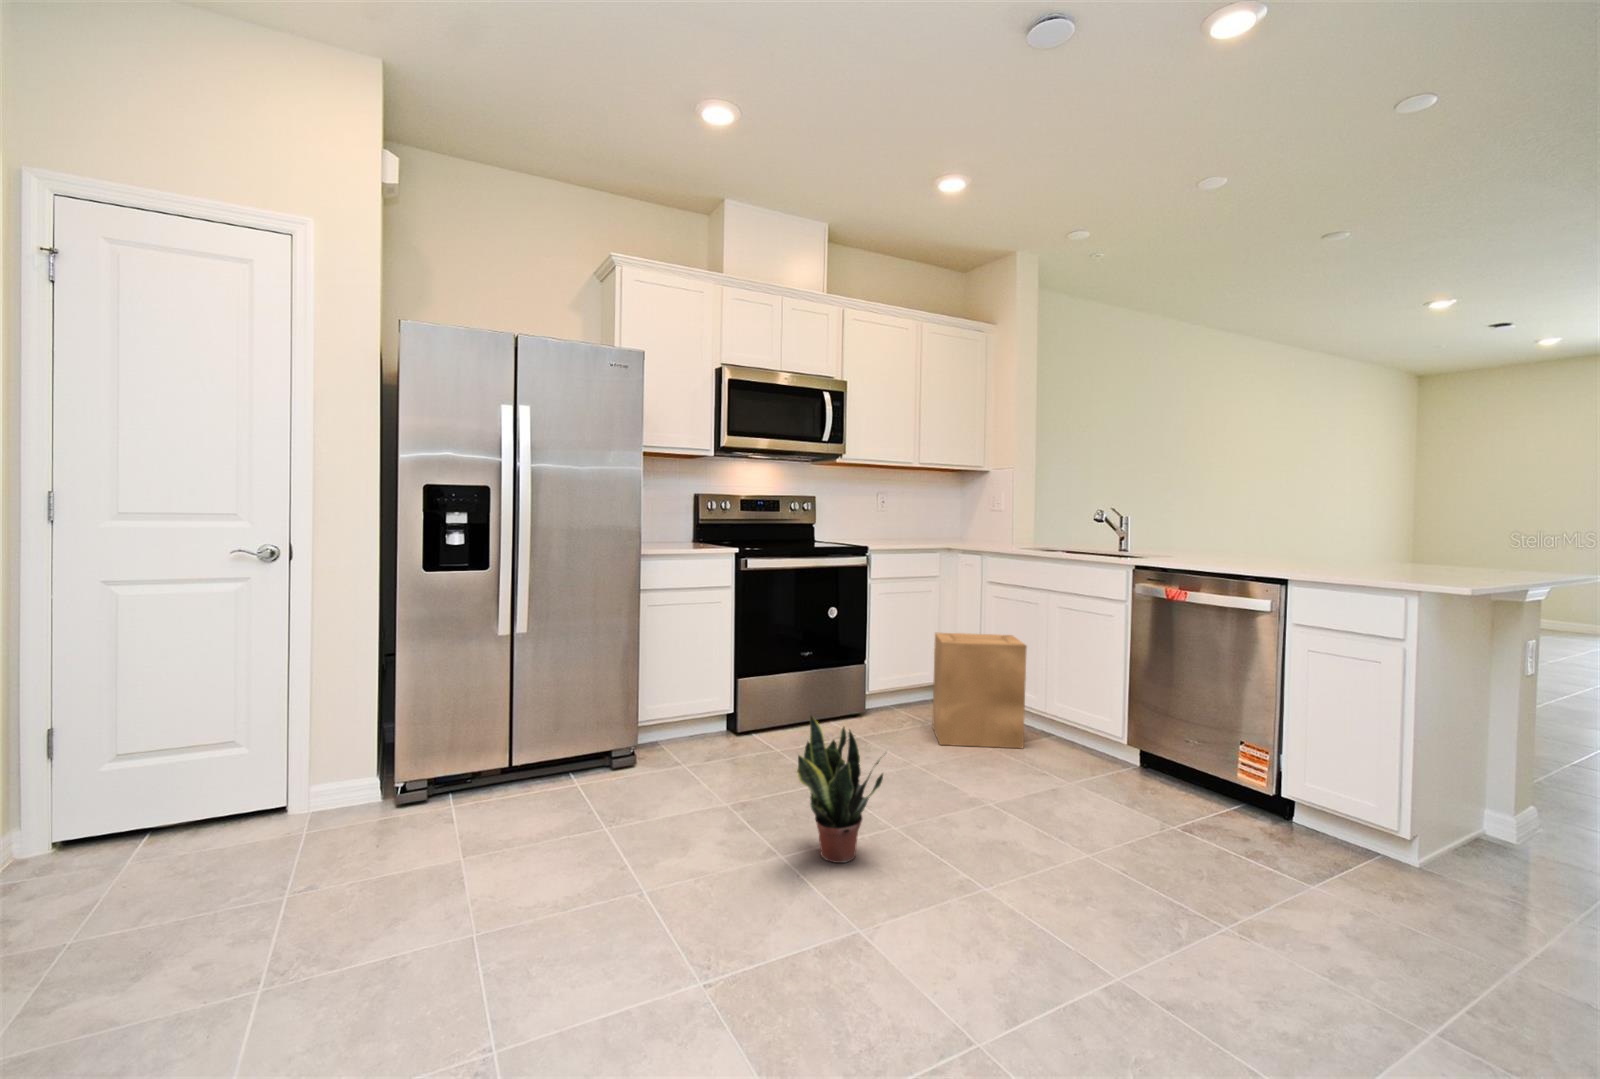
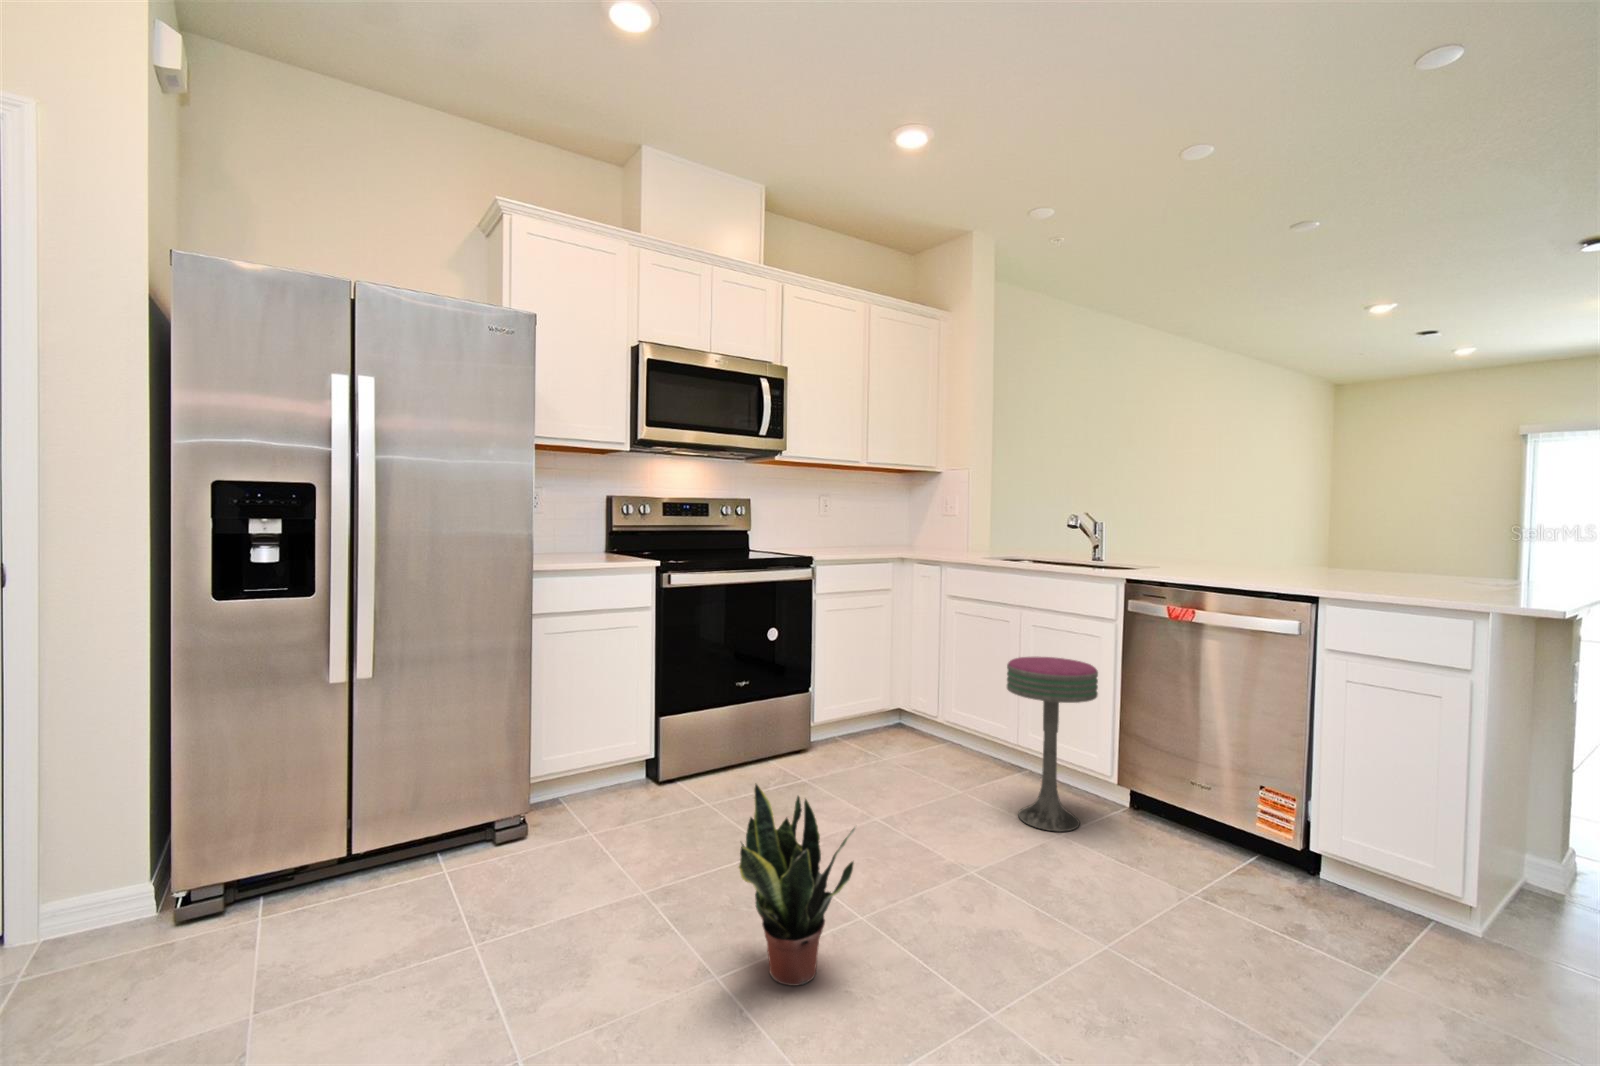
bar stool: none [1029,632,1107,778] -> present [1007,657,1098,832]
cardboard box: present [932,633,1027,748] -> none [889,657,1000,792]

